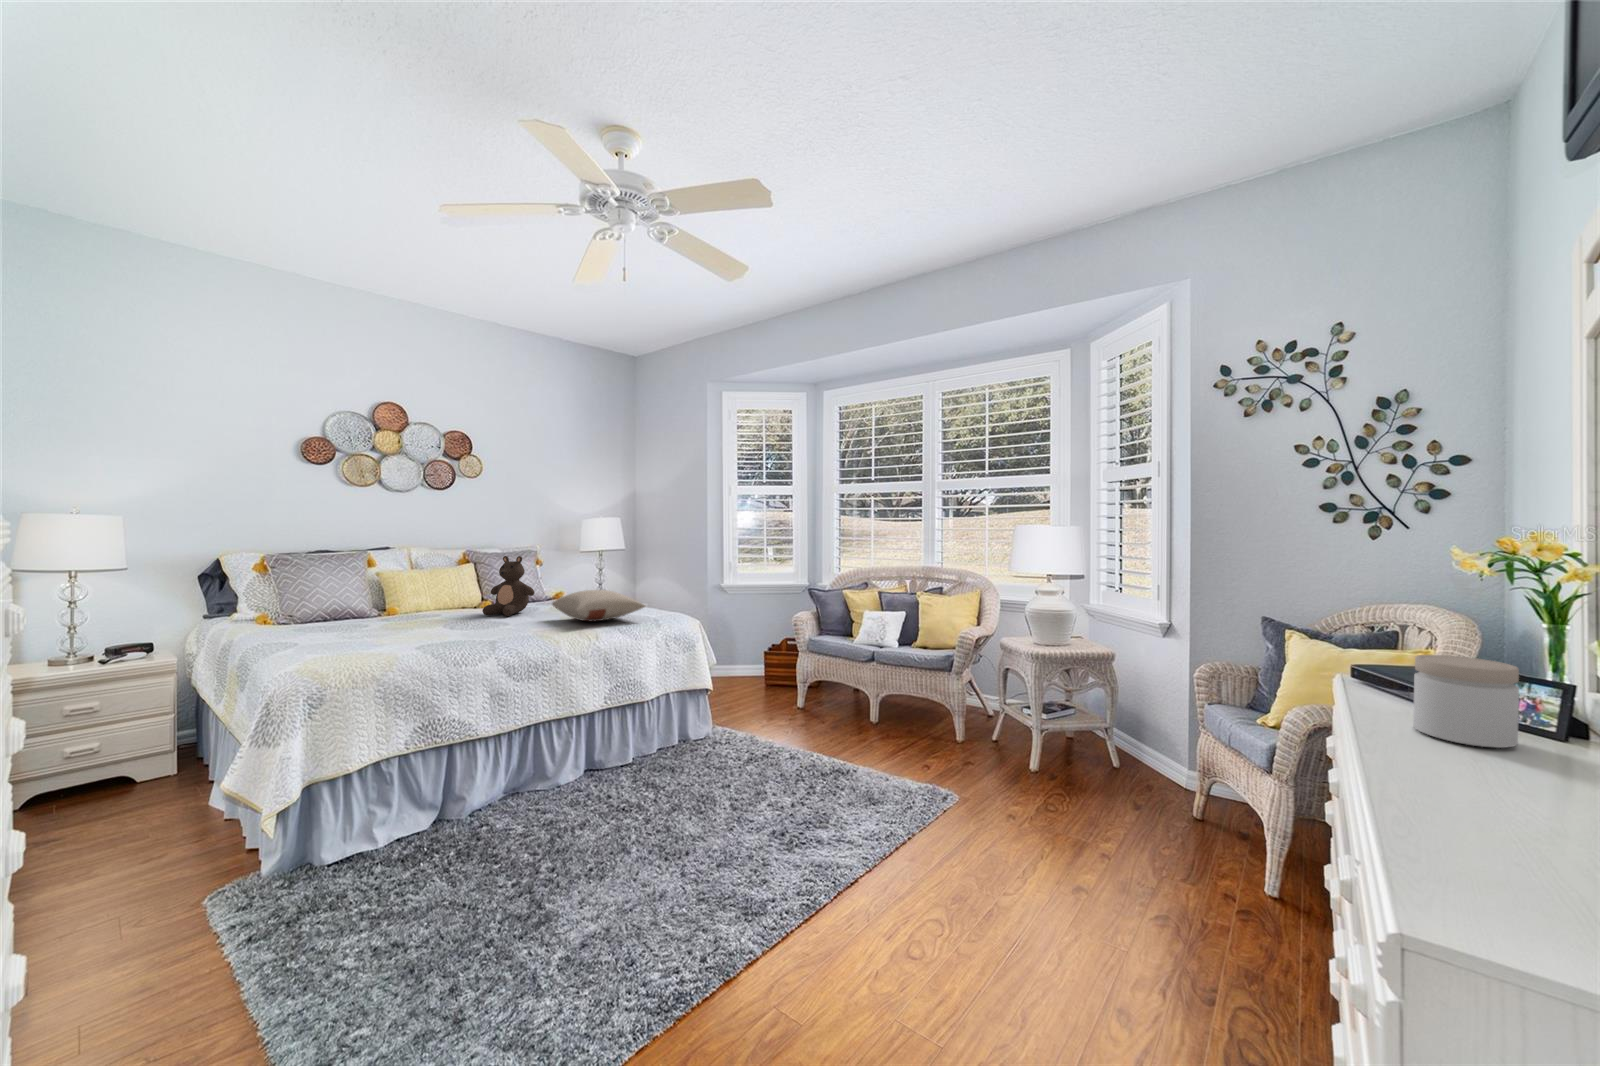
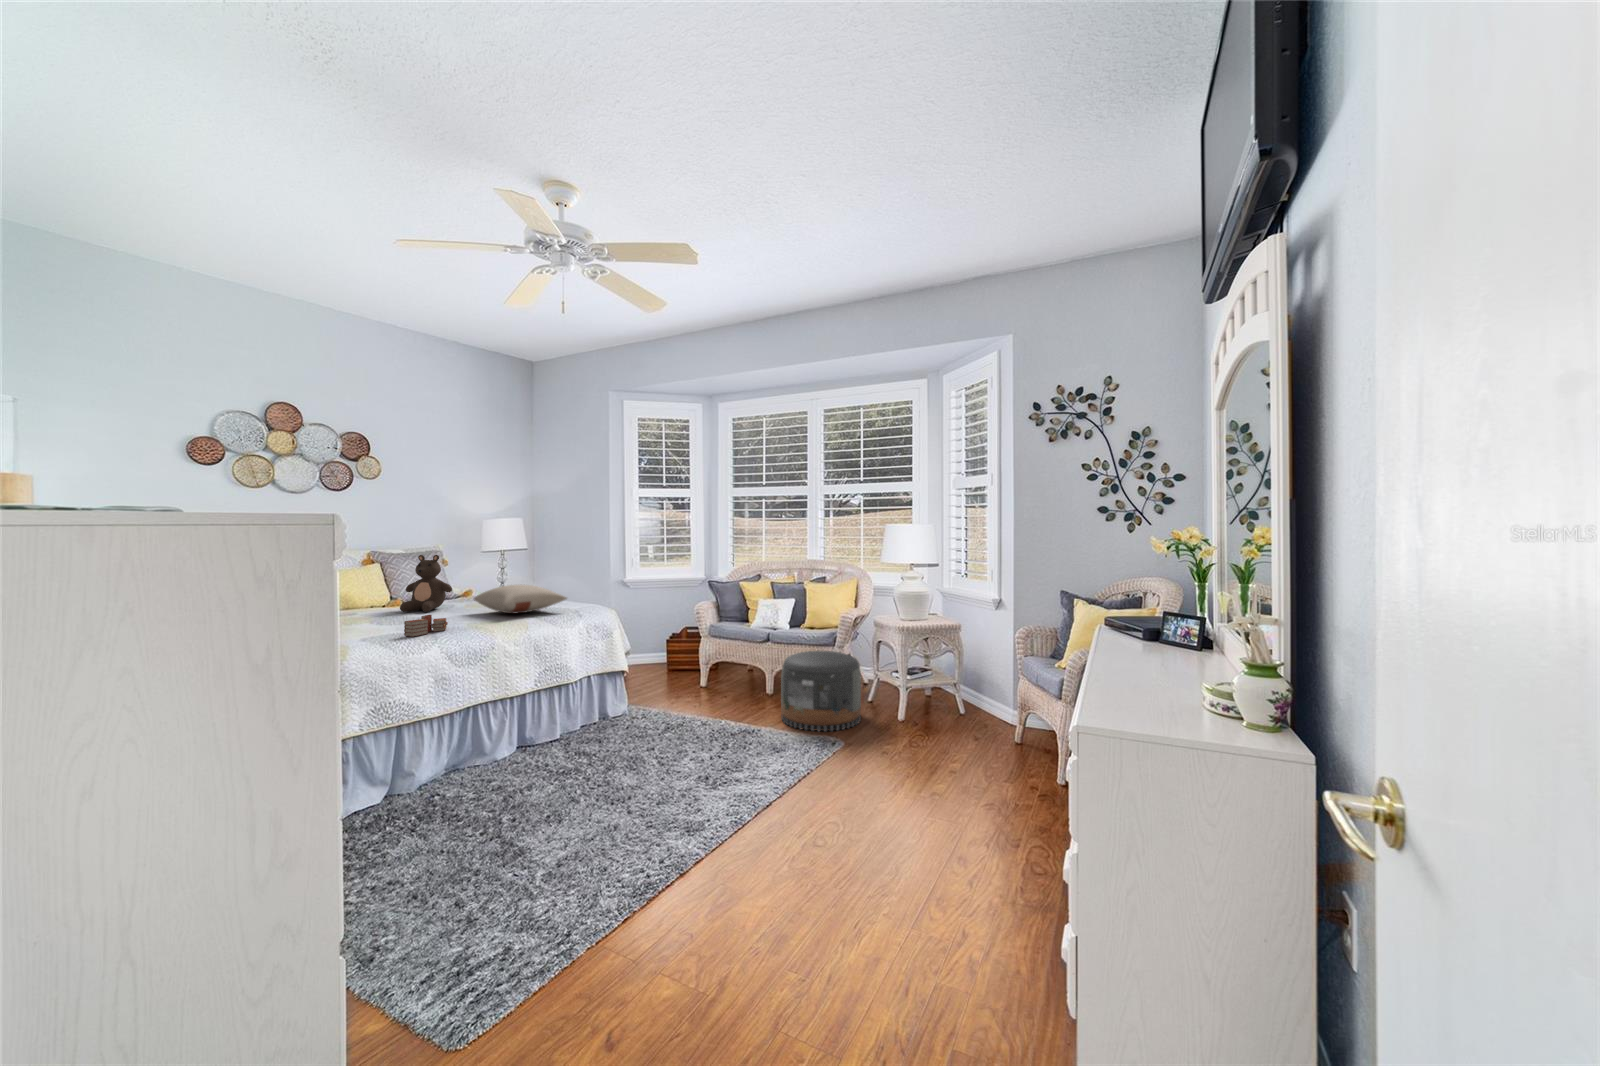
book: none [466,622,514,646] -> present [404,615,448,637]
jar: present [1413,655,1519,748] -> none [1125,602,1175,653]
pouf: none [882,677,981,780] -> present [781,651,861,732]

